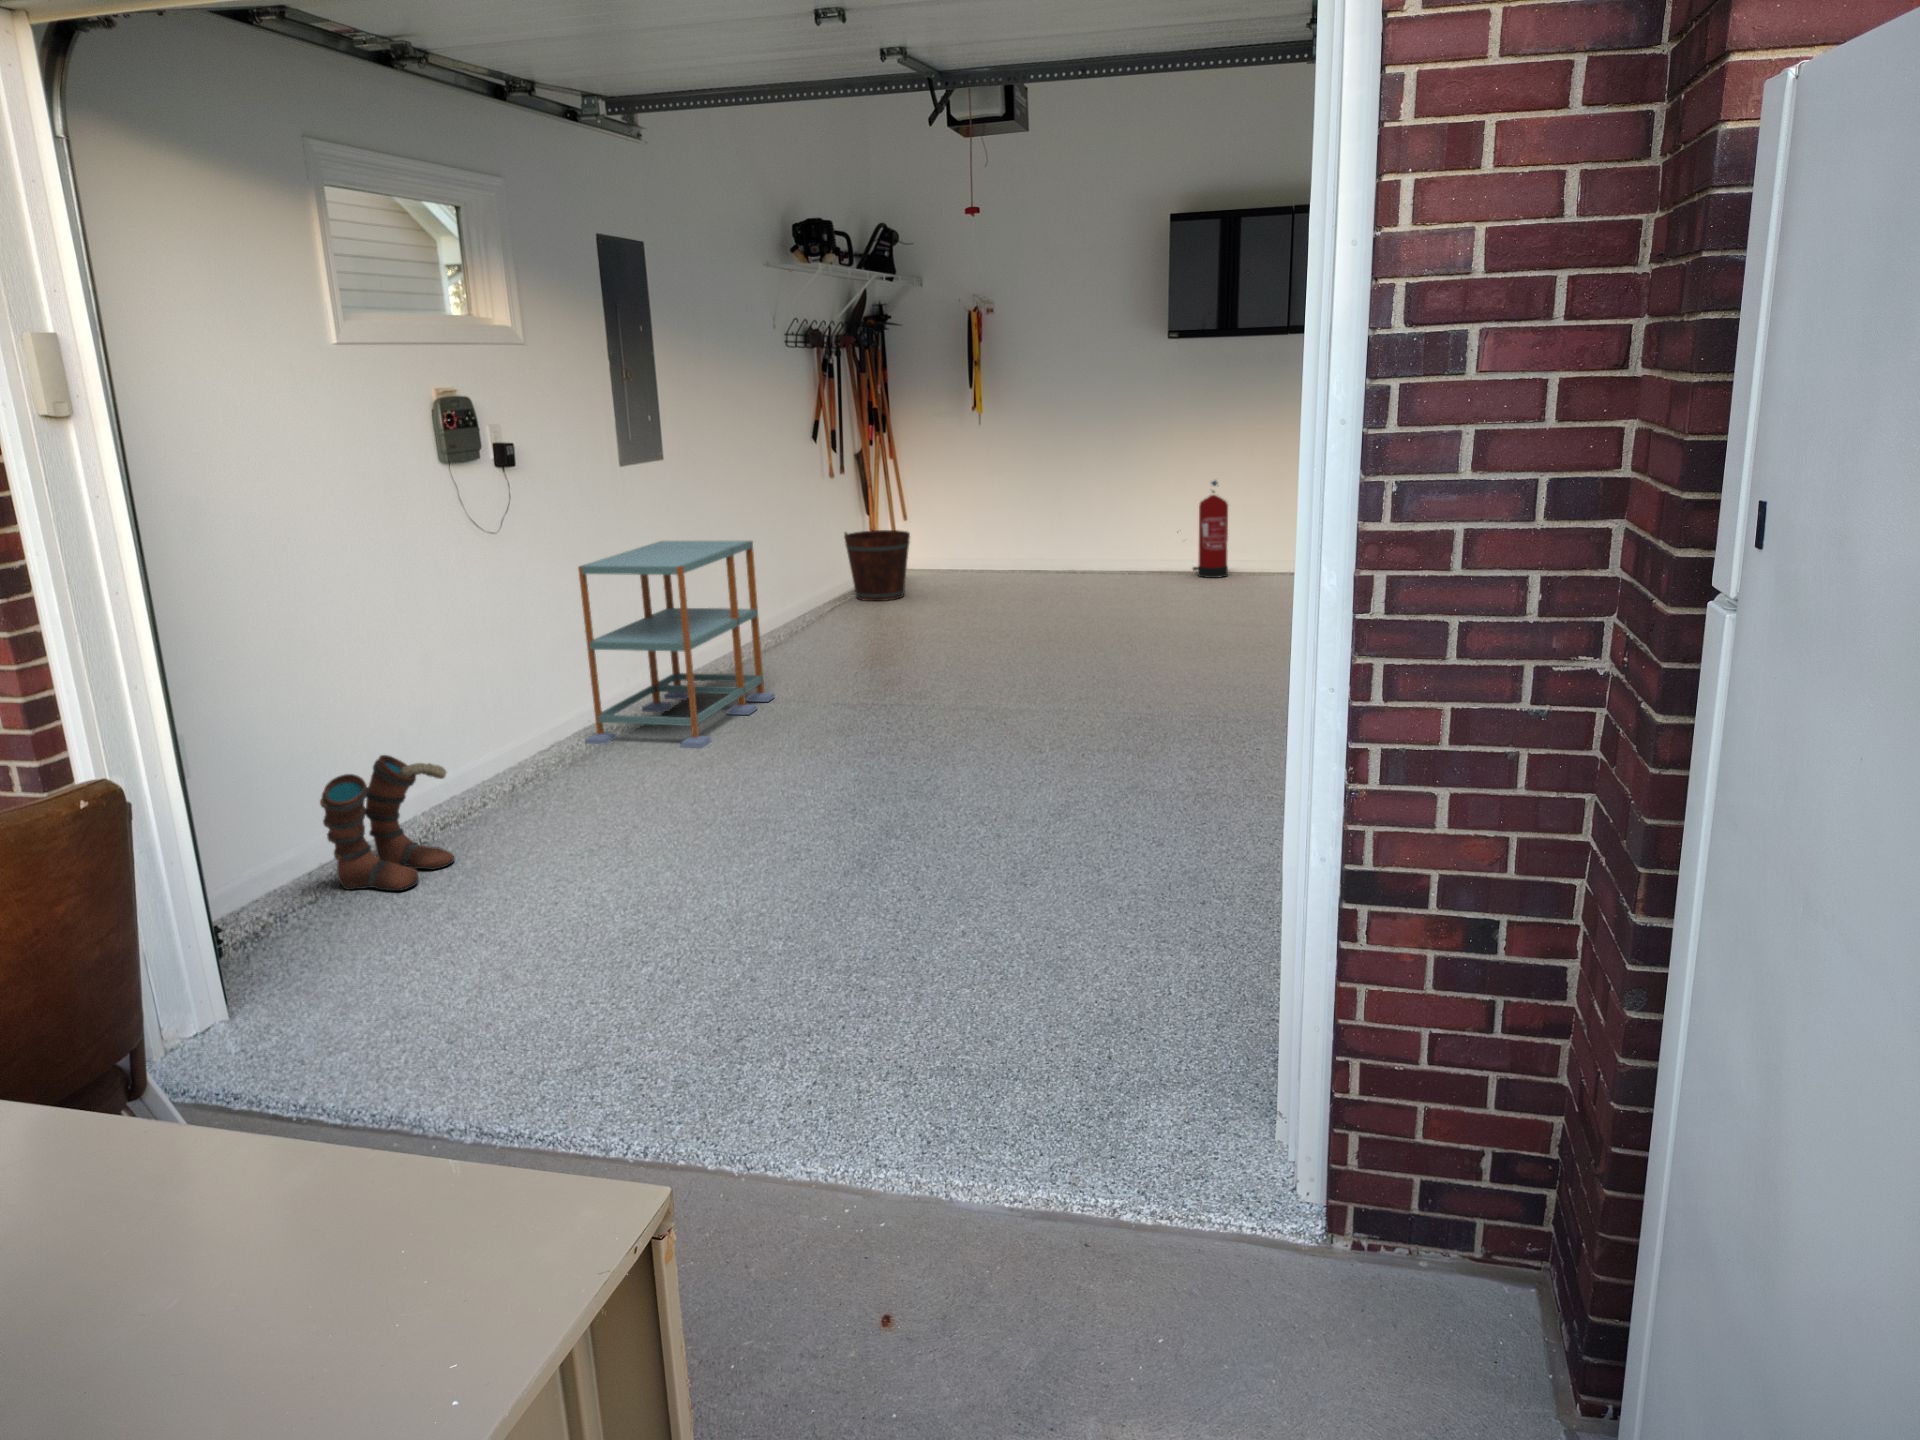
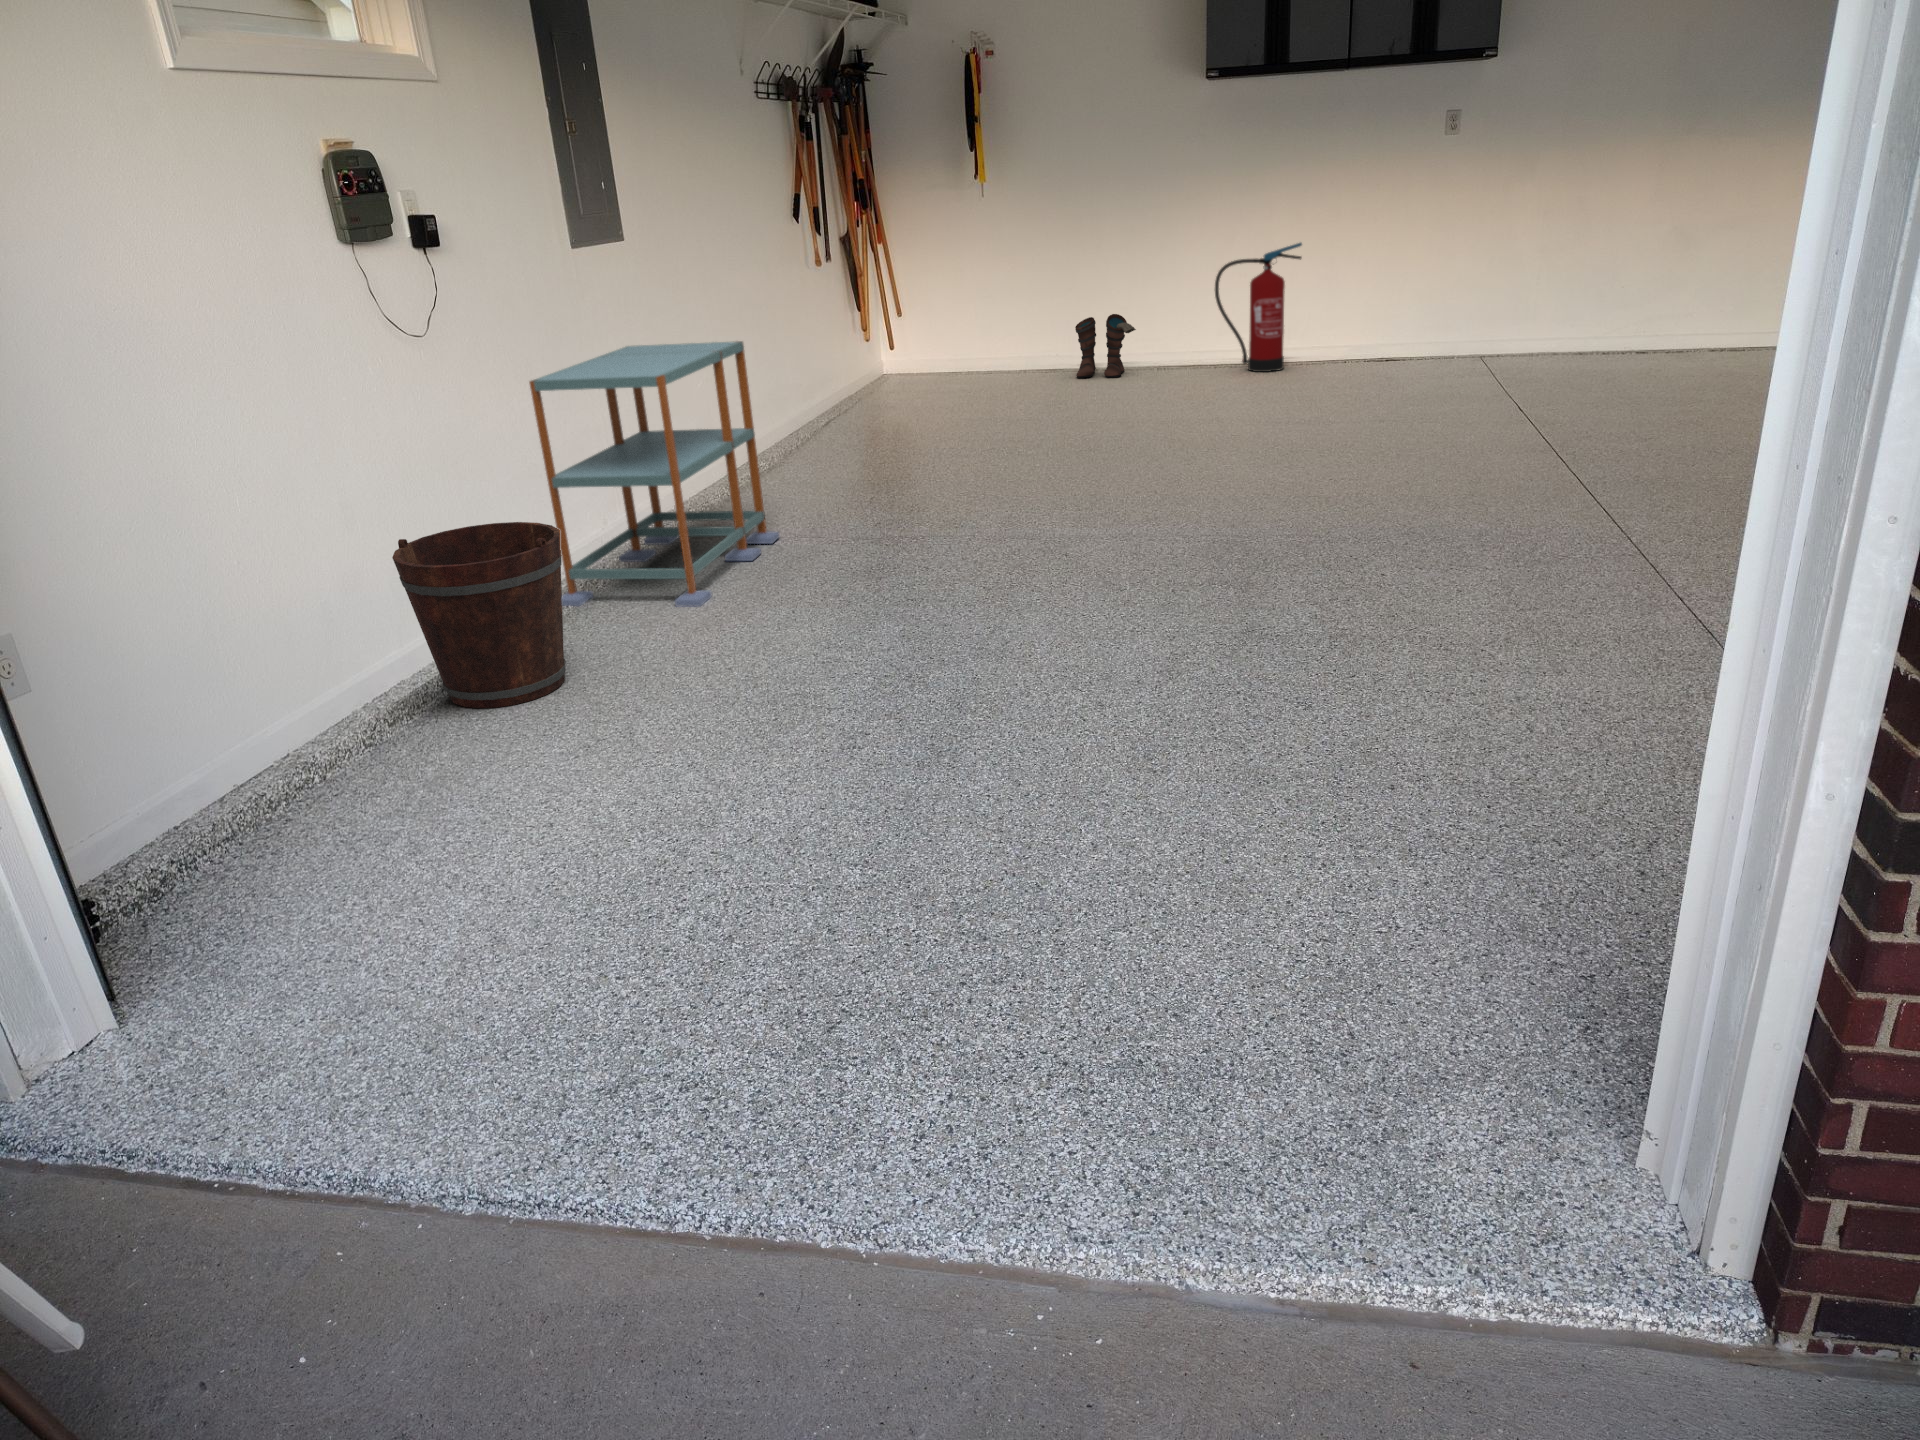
bucket: present [844,530,910,601] -> present [392,522,566,708]
boots: present [320,755,455,891] -> present [1075,314,1136,378]

